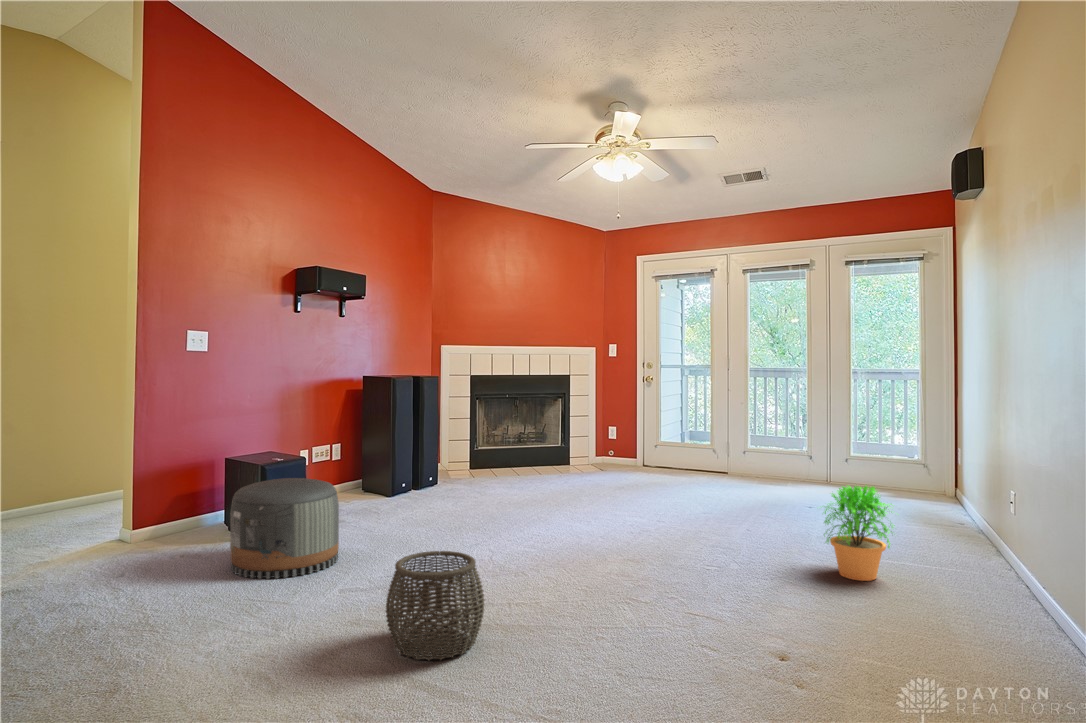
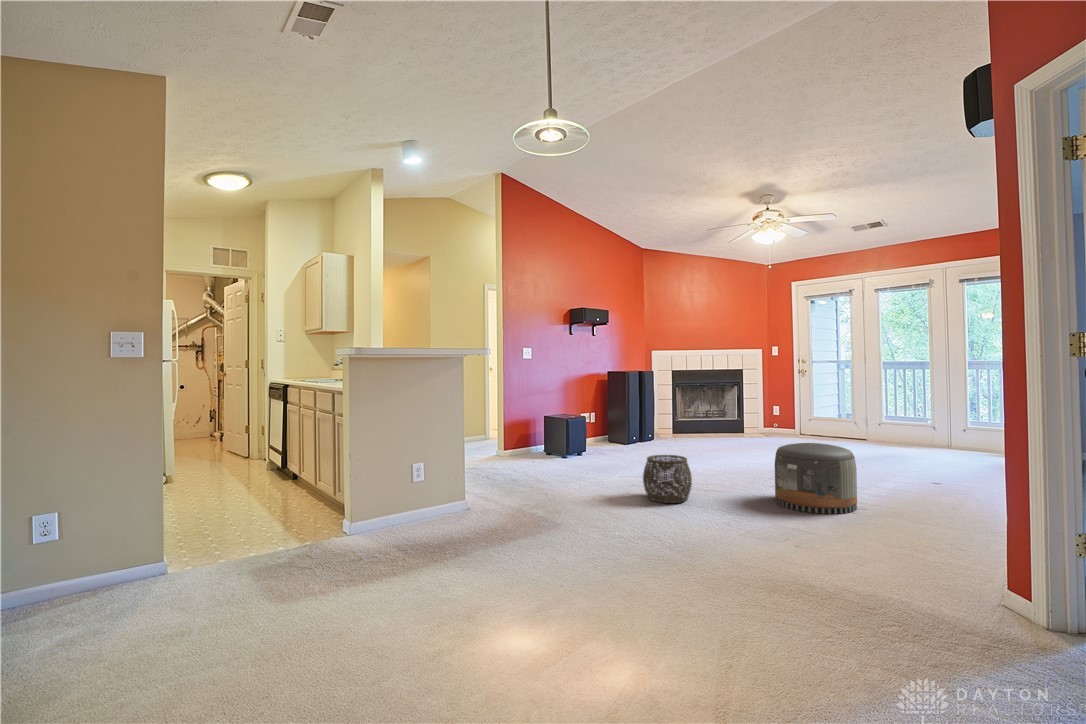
pouf: present [230,478,339,579] -> present [775,443,857,514]
potted plant: present [824,486,893,581] -> none [906,431,966,493]

